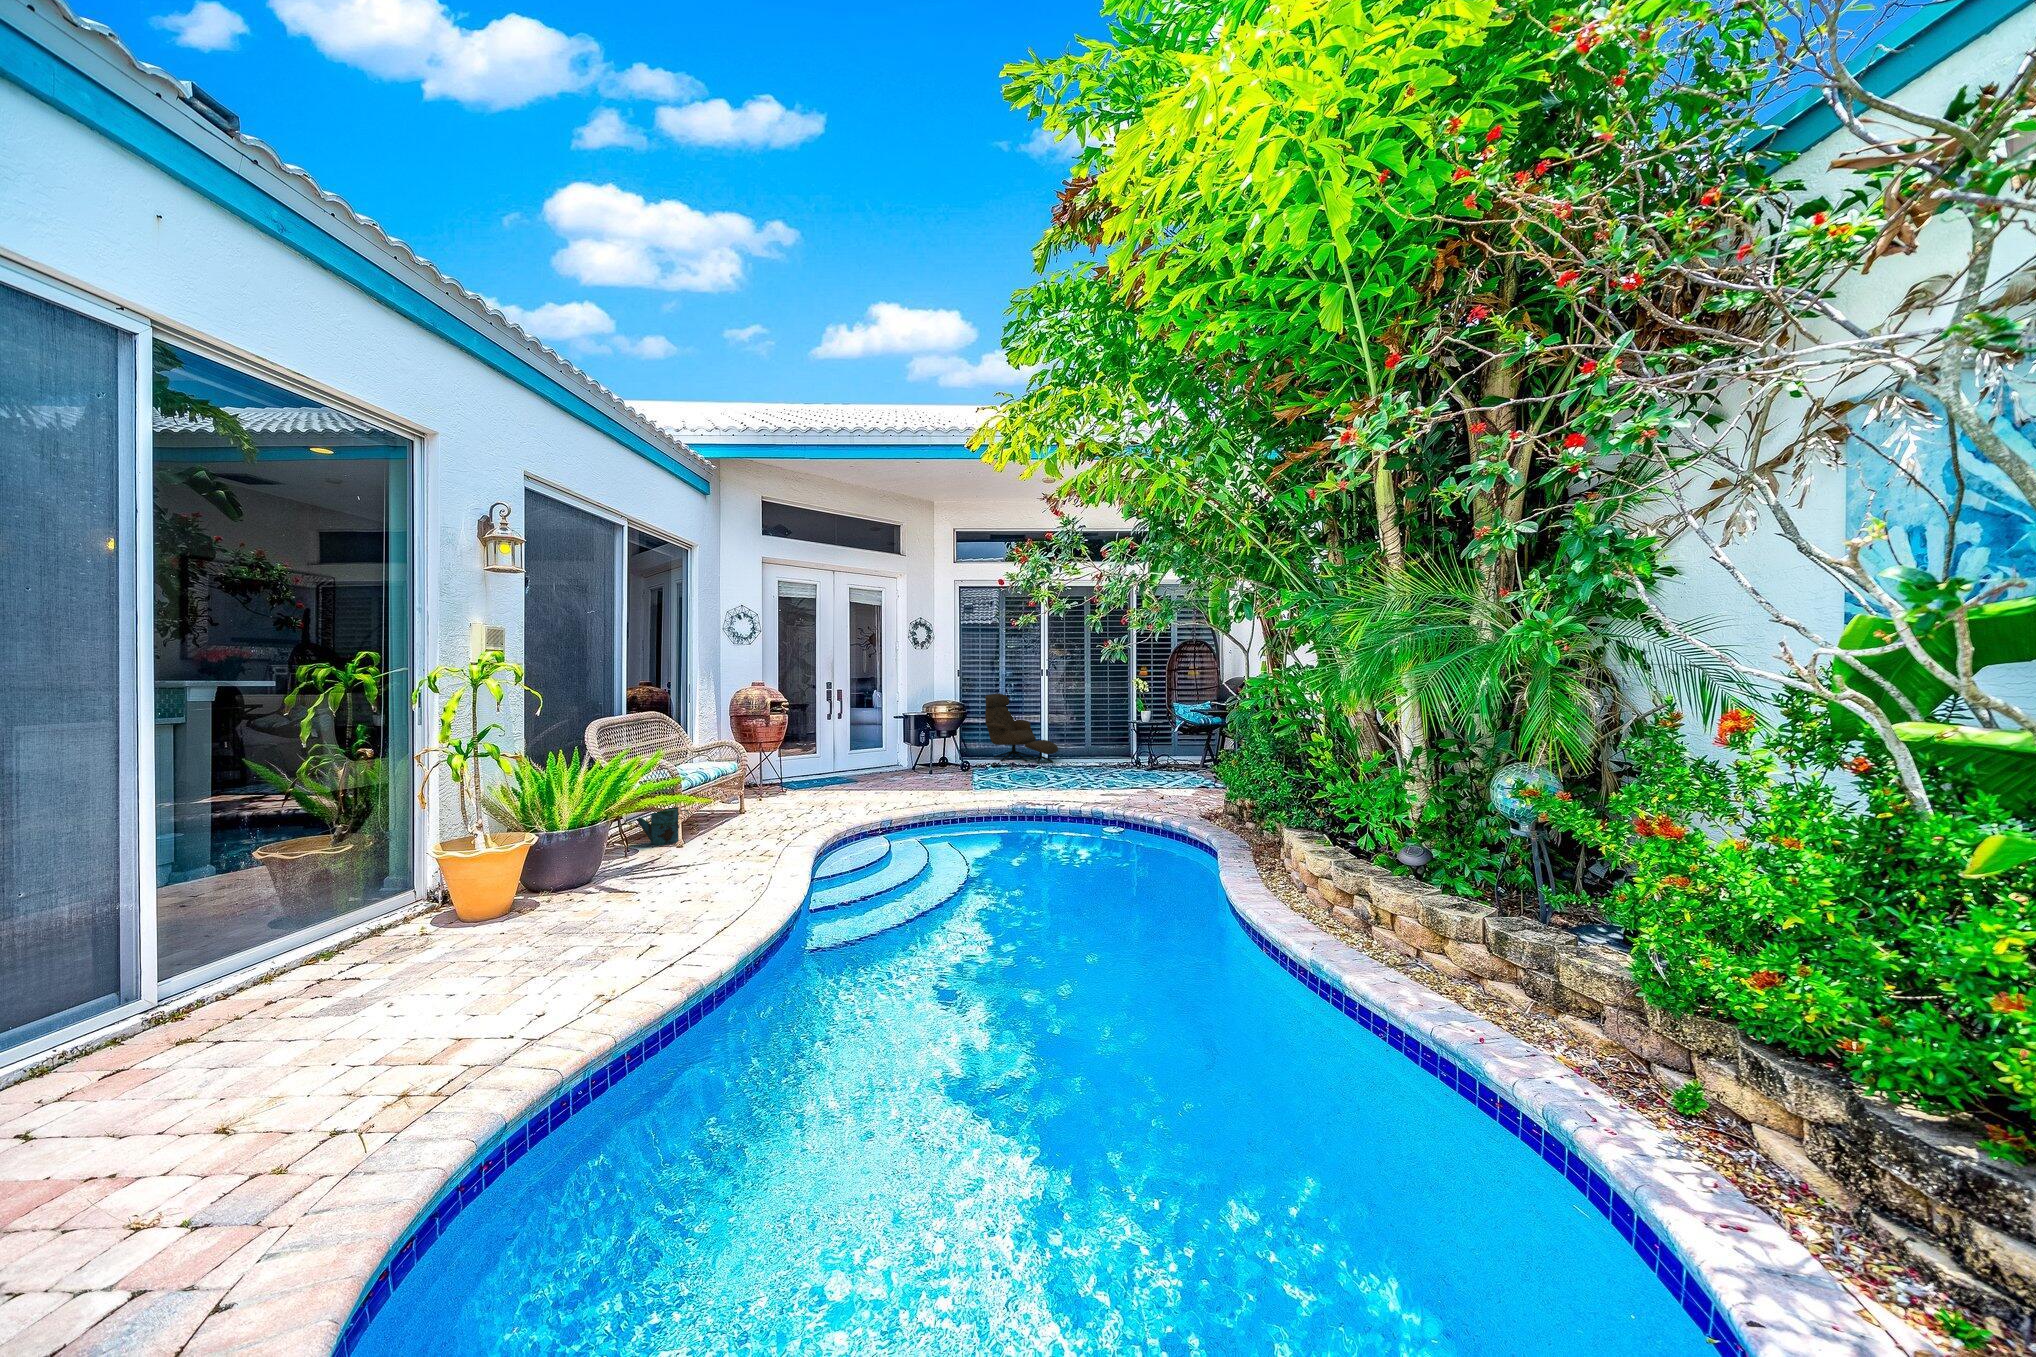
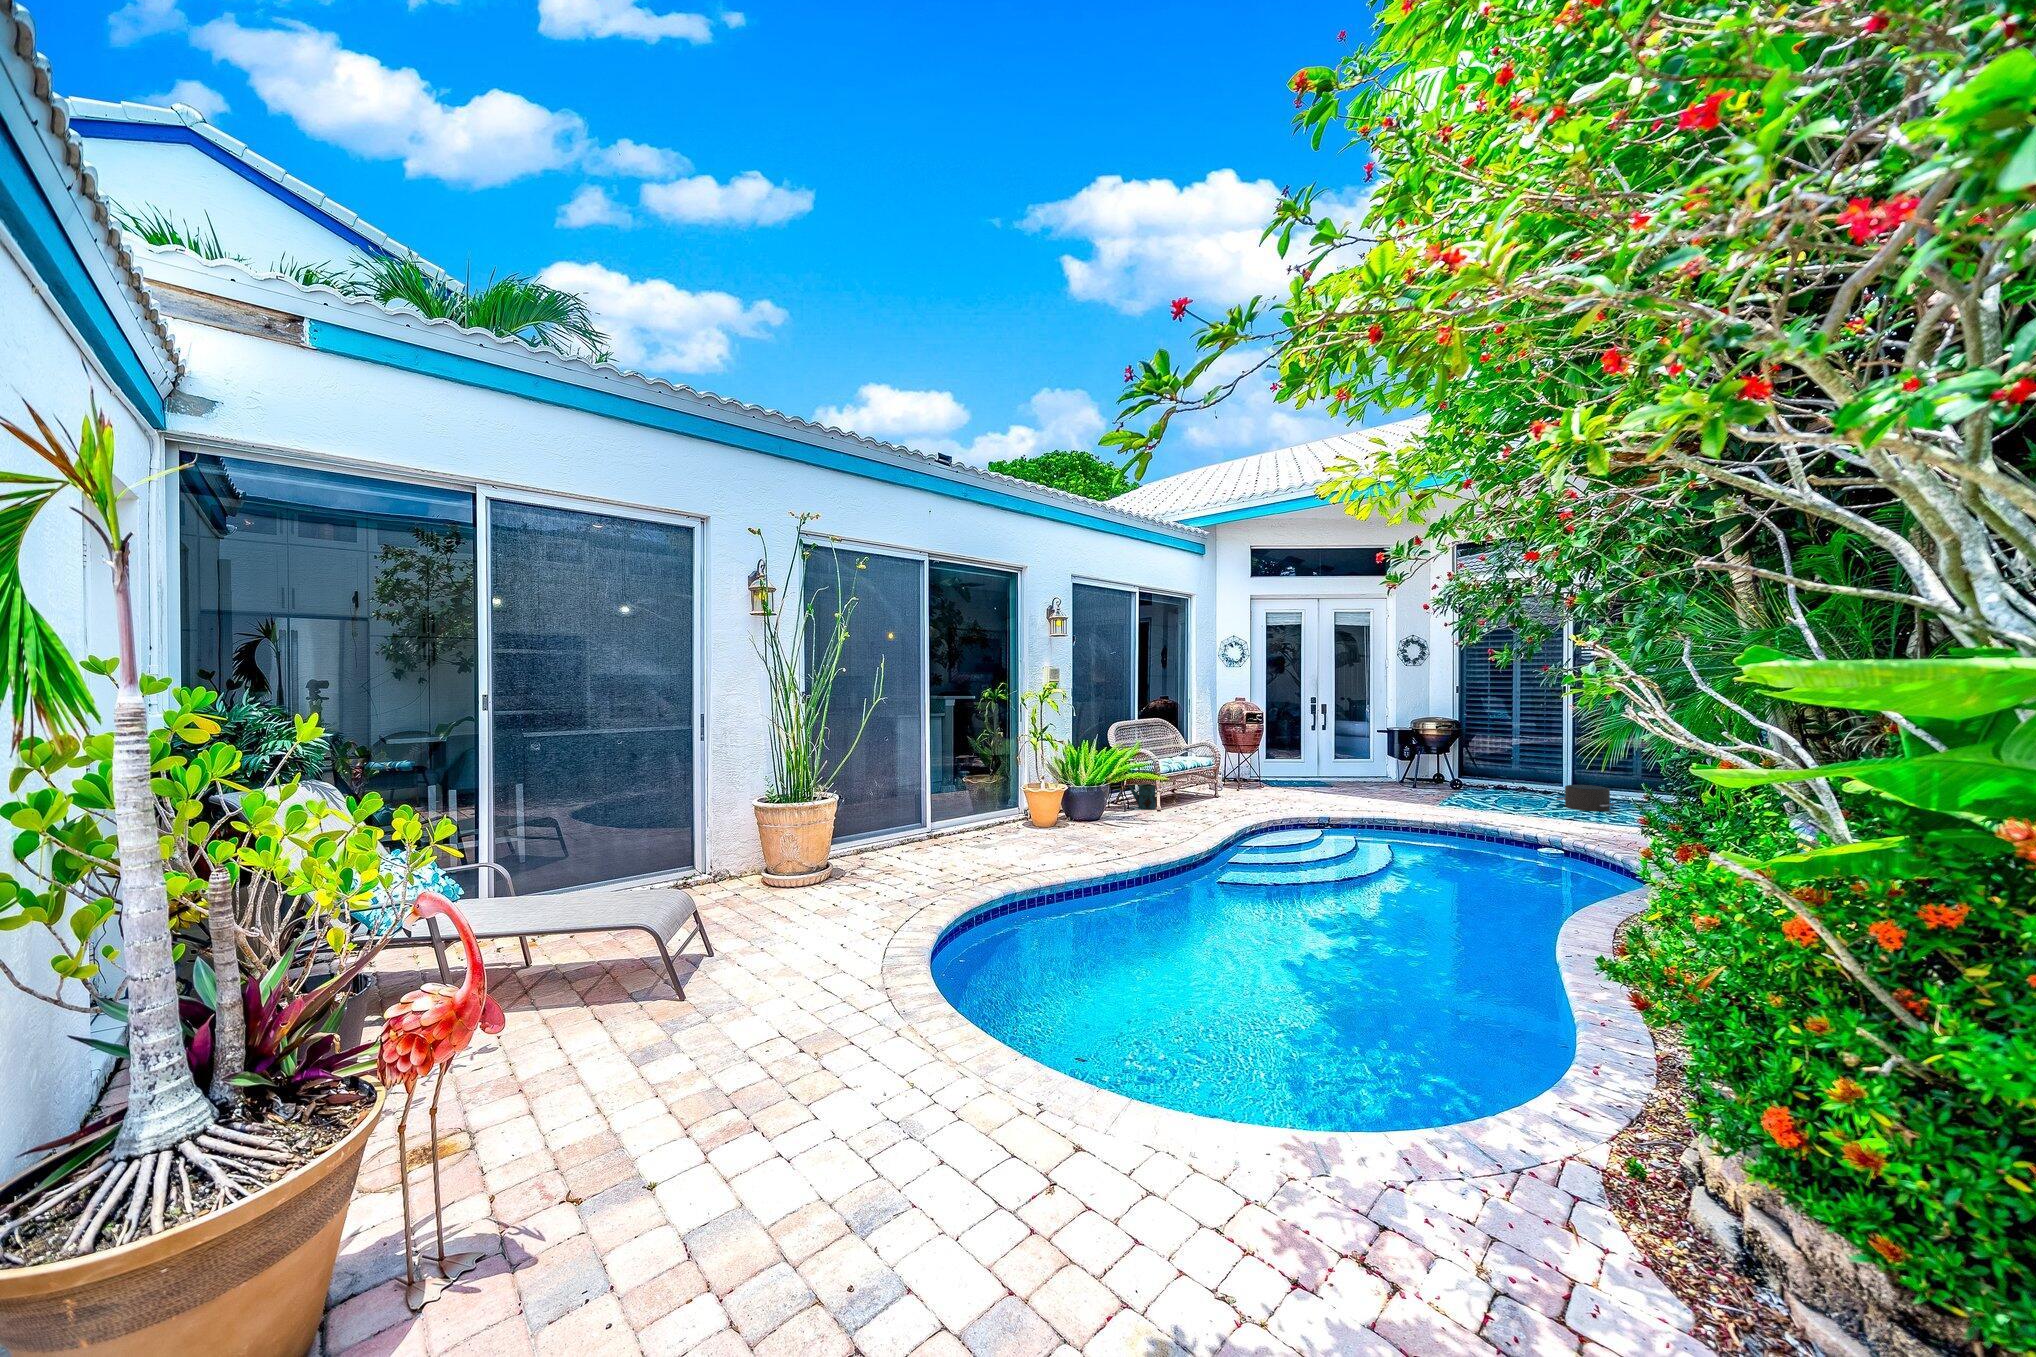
lounge chair: present [985,694,1058,764] -> none [1488,712,1581,794]
pouf: none [1062,754,1103,776] -> present [1556,785,1614,811]

